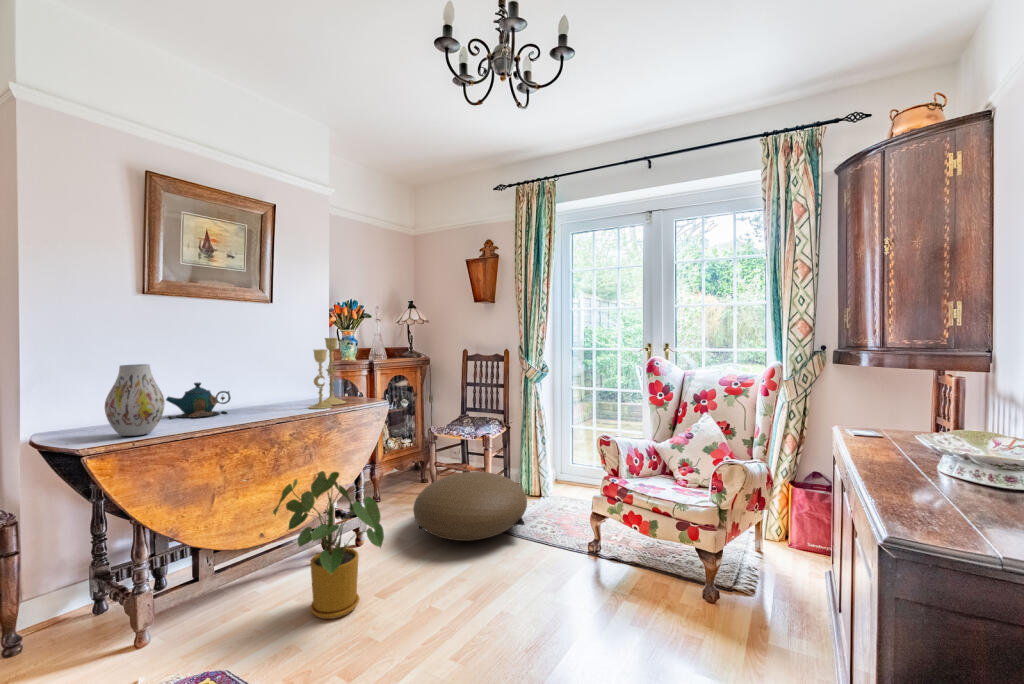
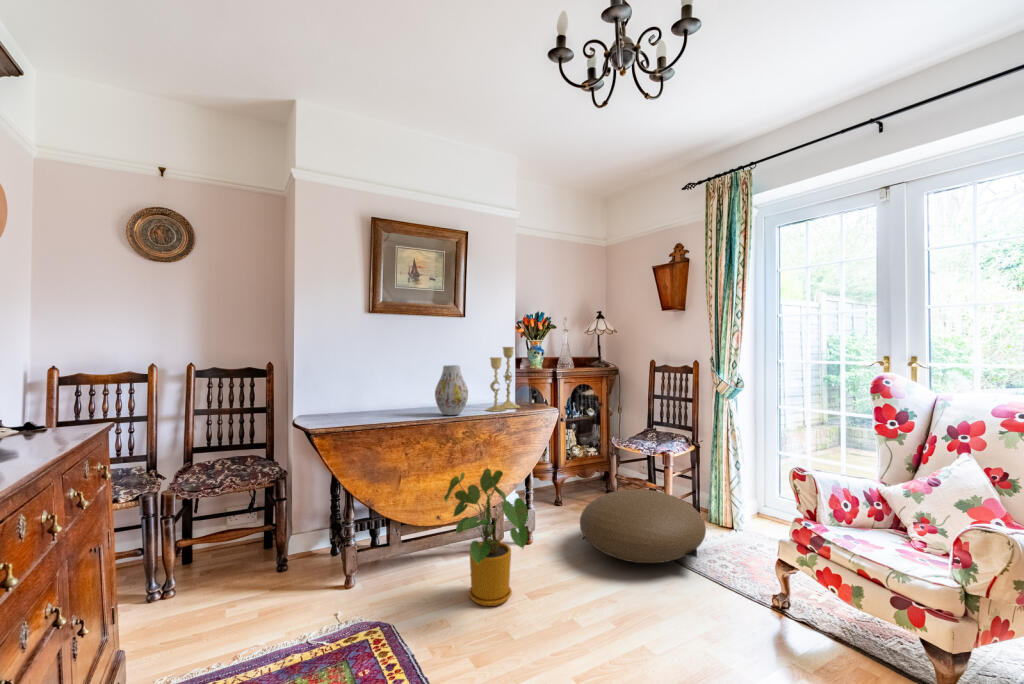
vase: present [105,364,165,436] -> present [435,365,468,415]
teapot: present [166,382,231,419] -> none [380,383,426,413]

